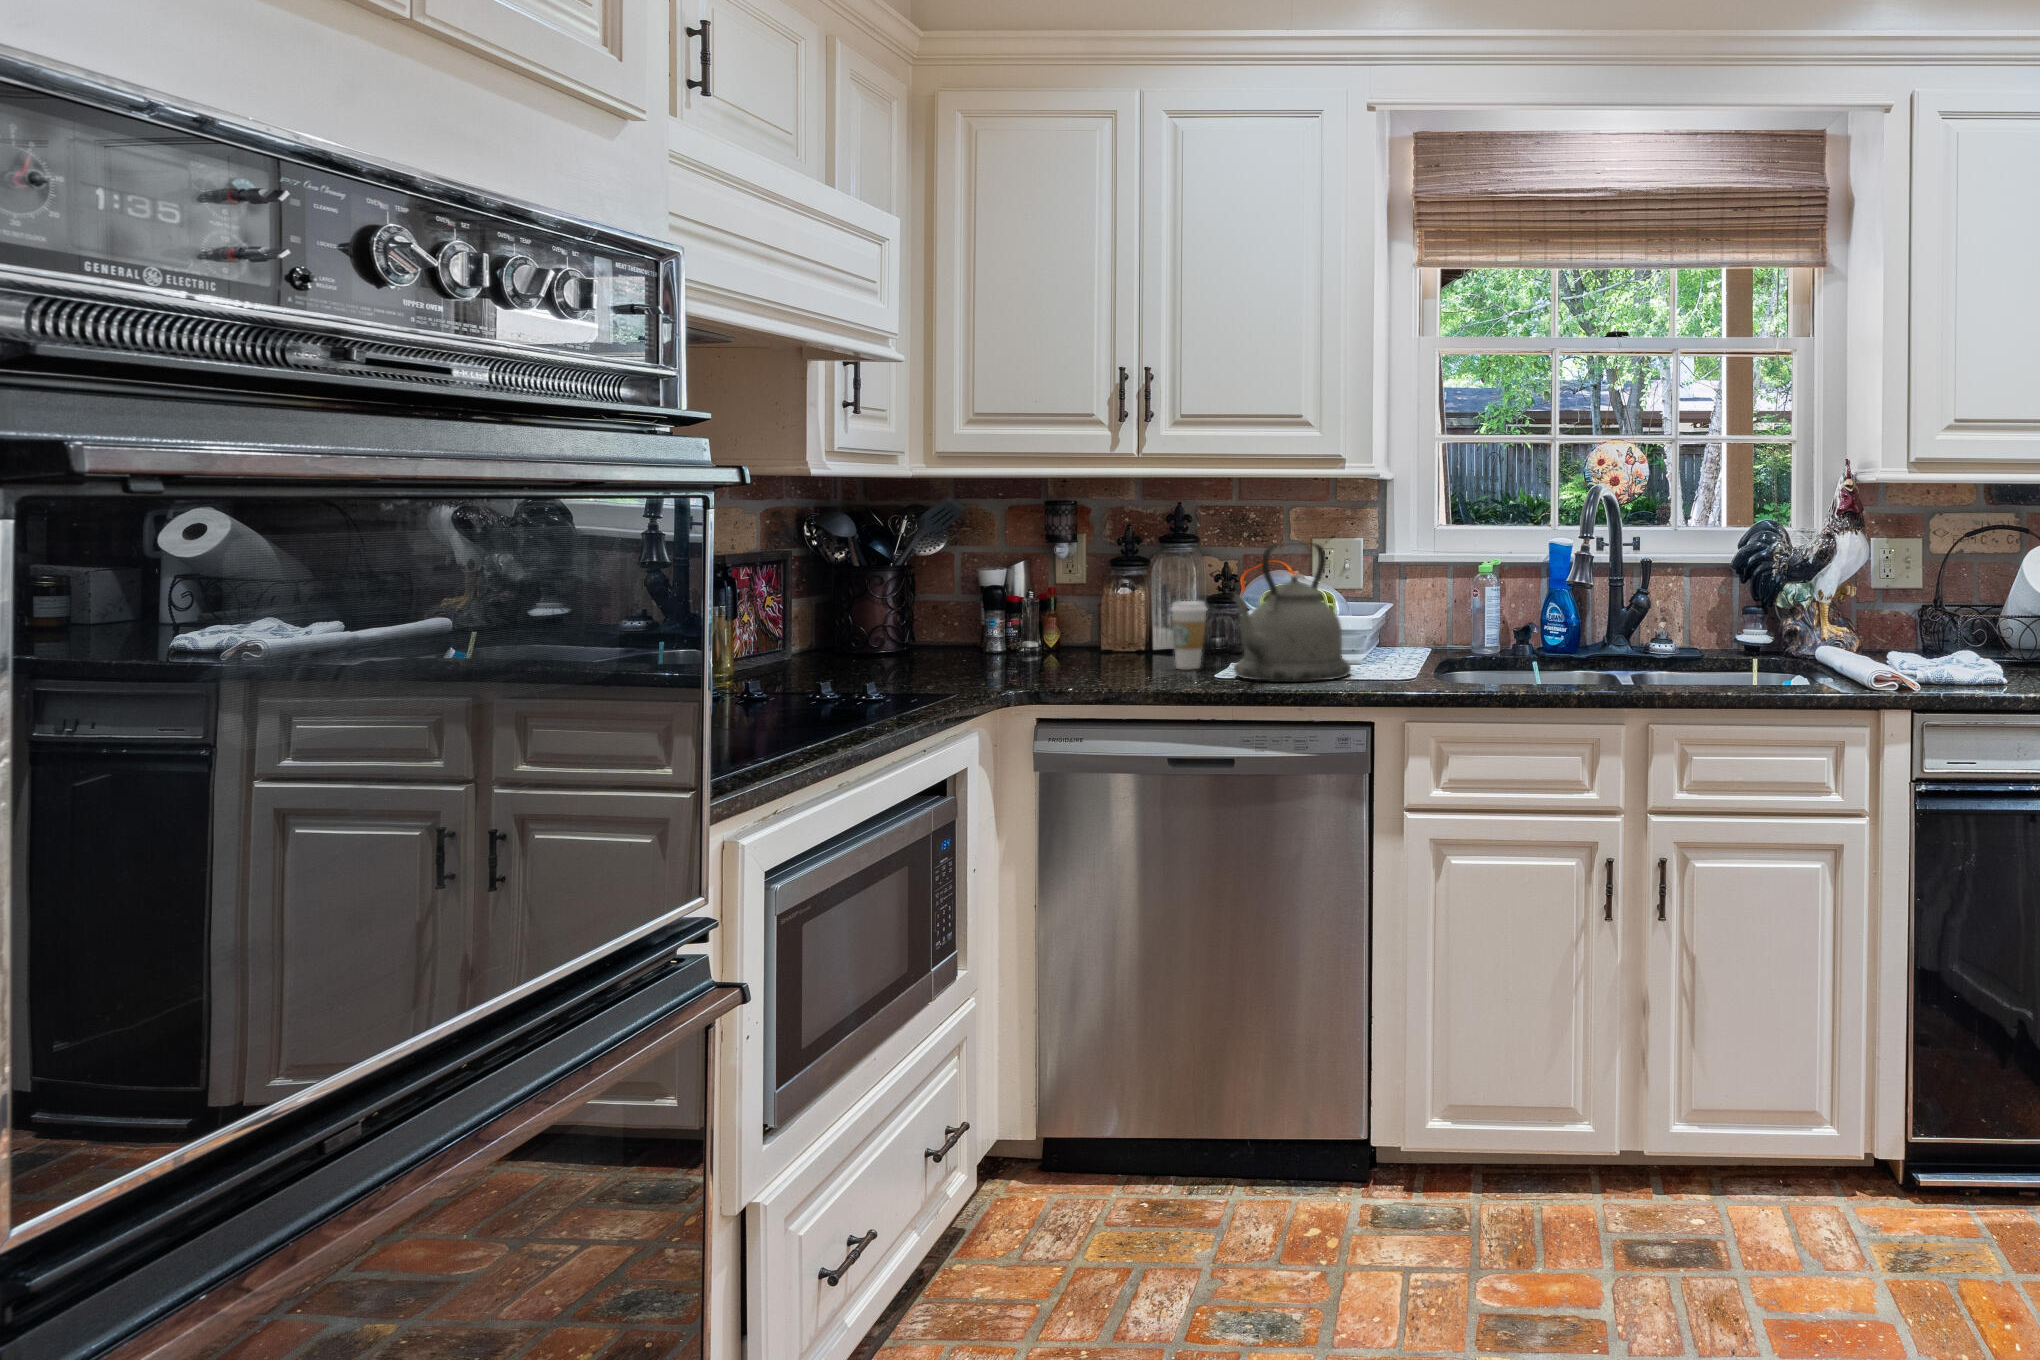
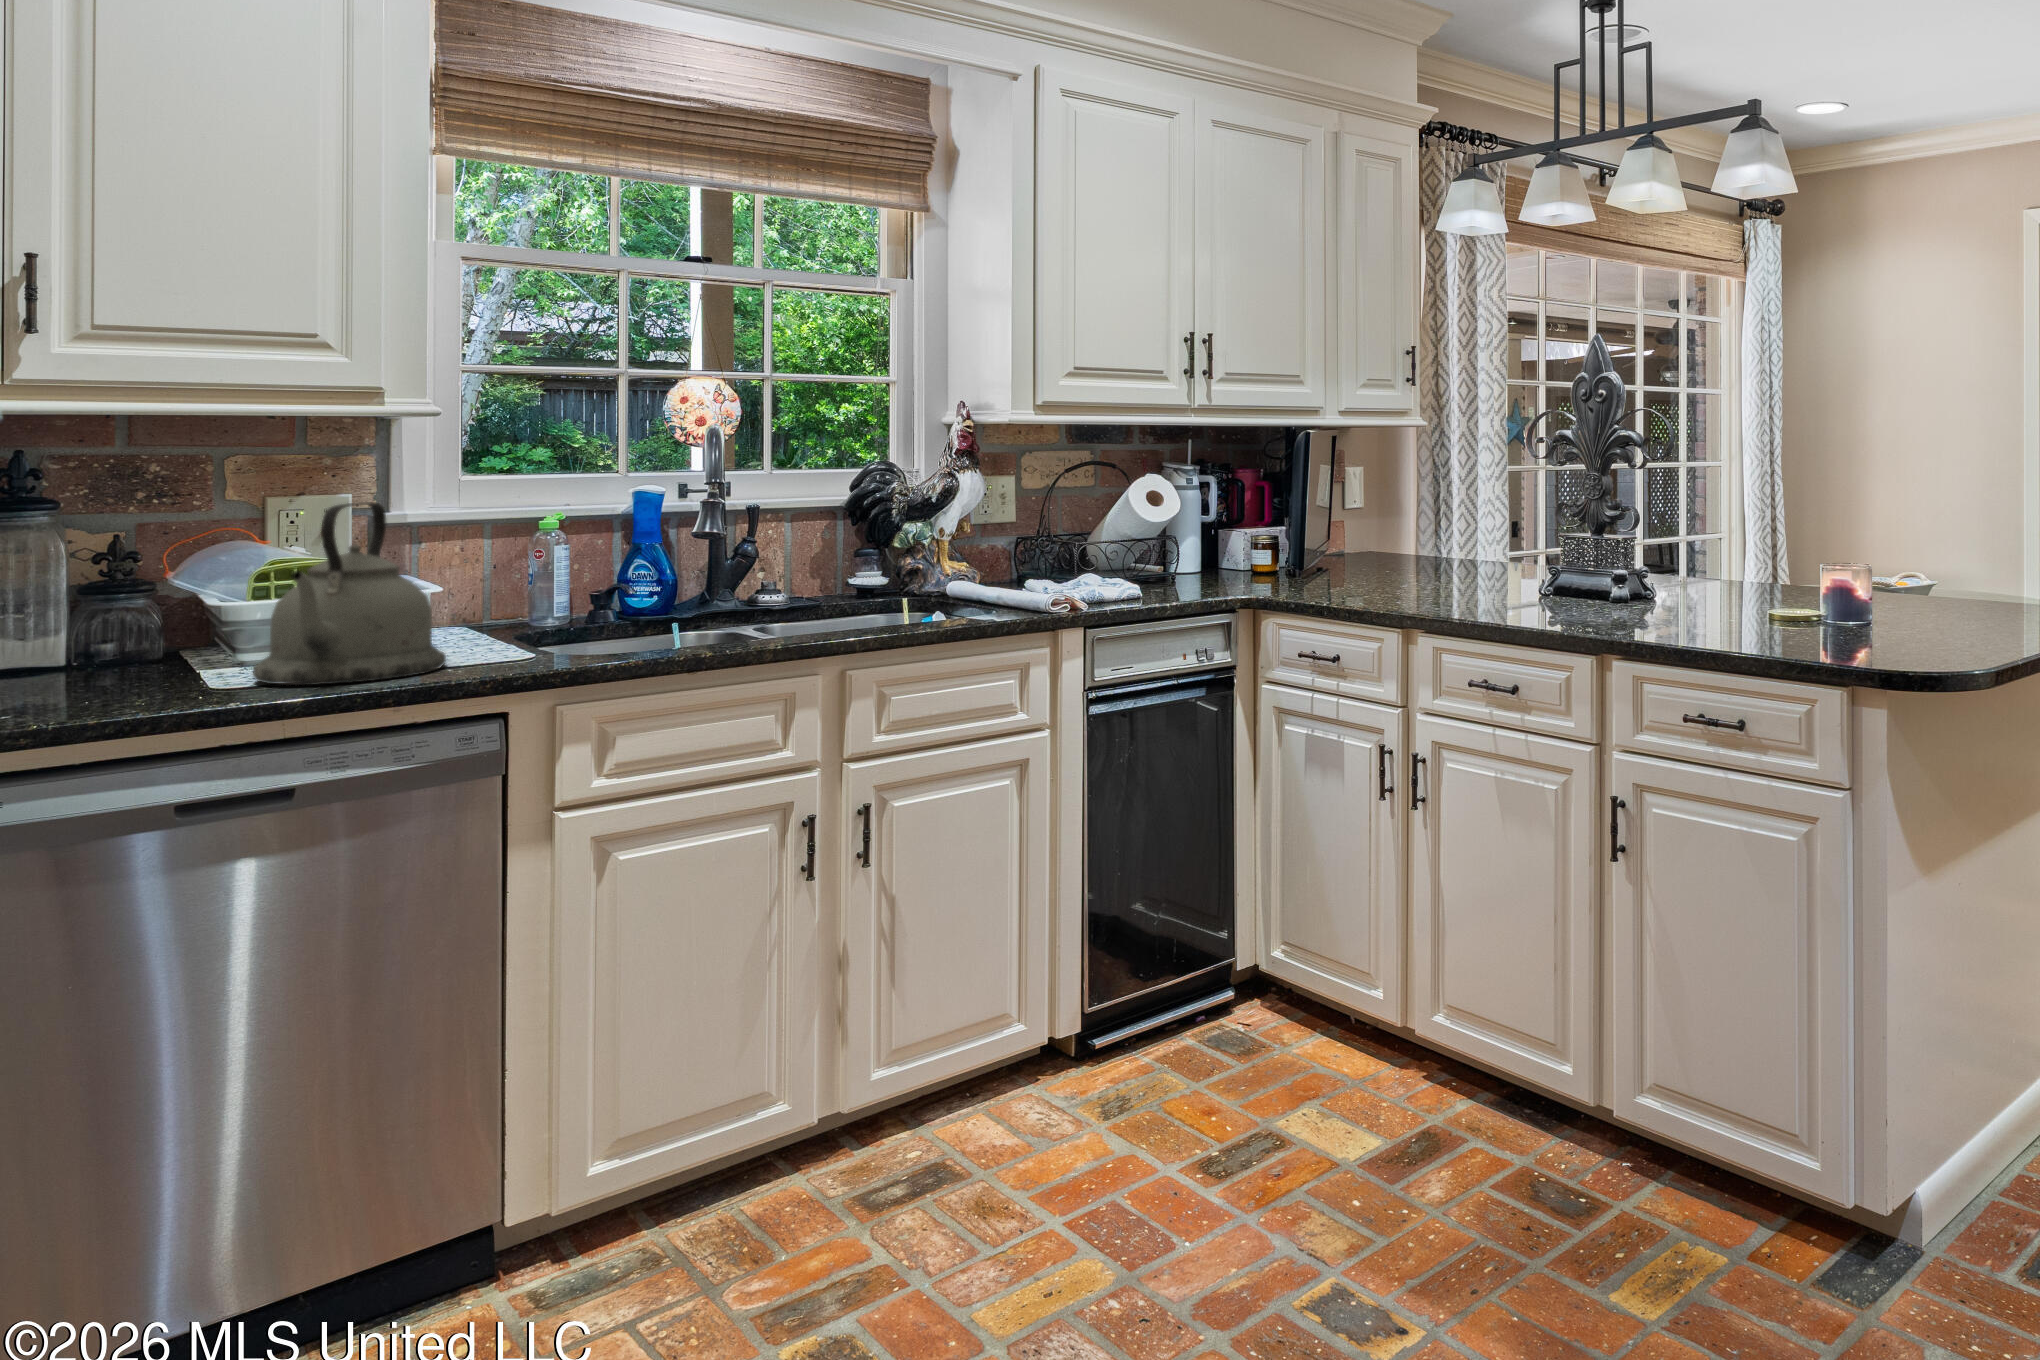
coffee cup: present [1171,601,1207,670] -> none [95,591,168,689]

